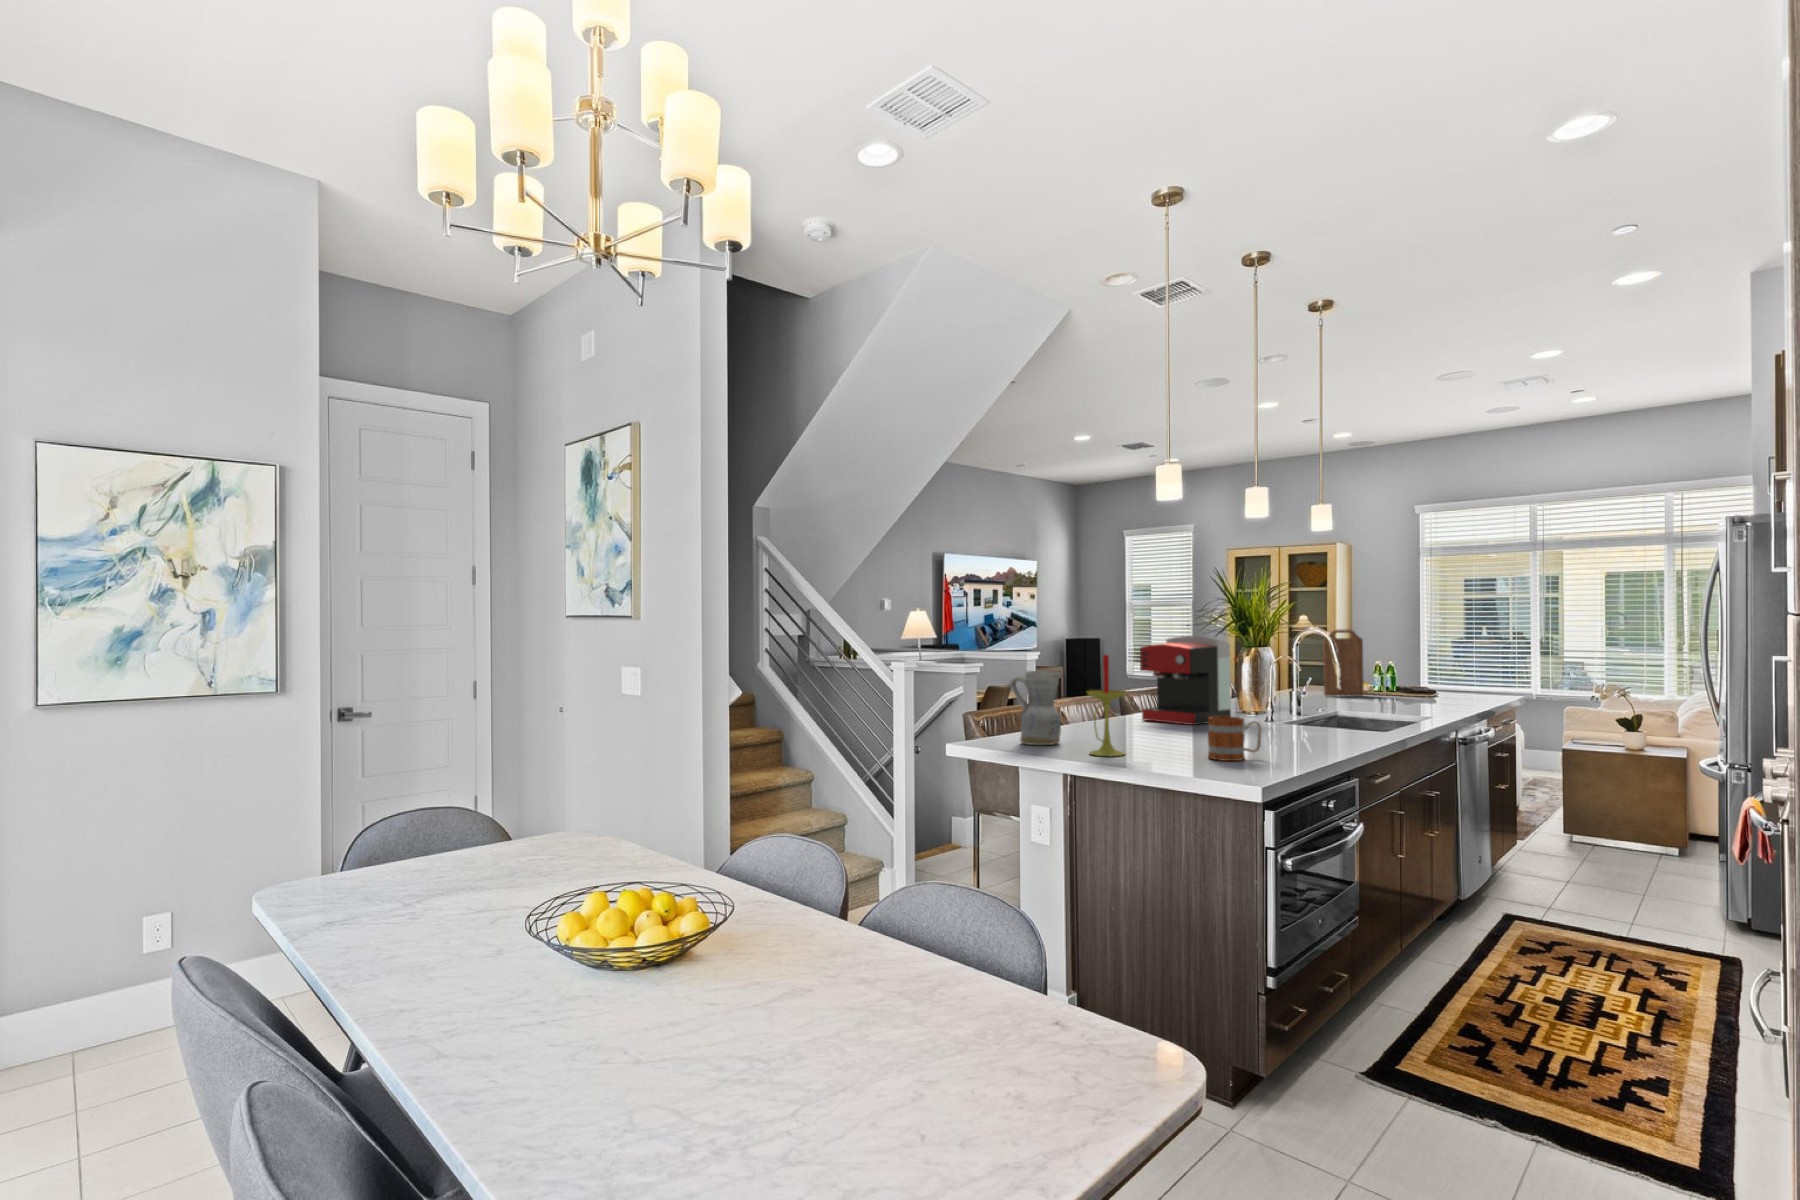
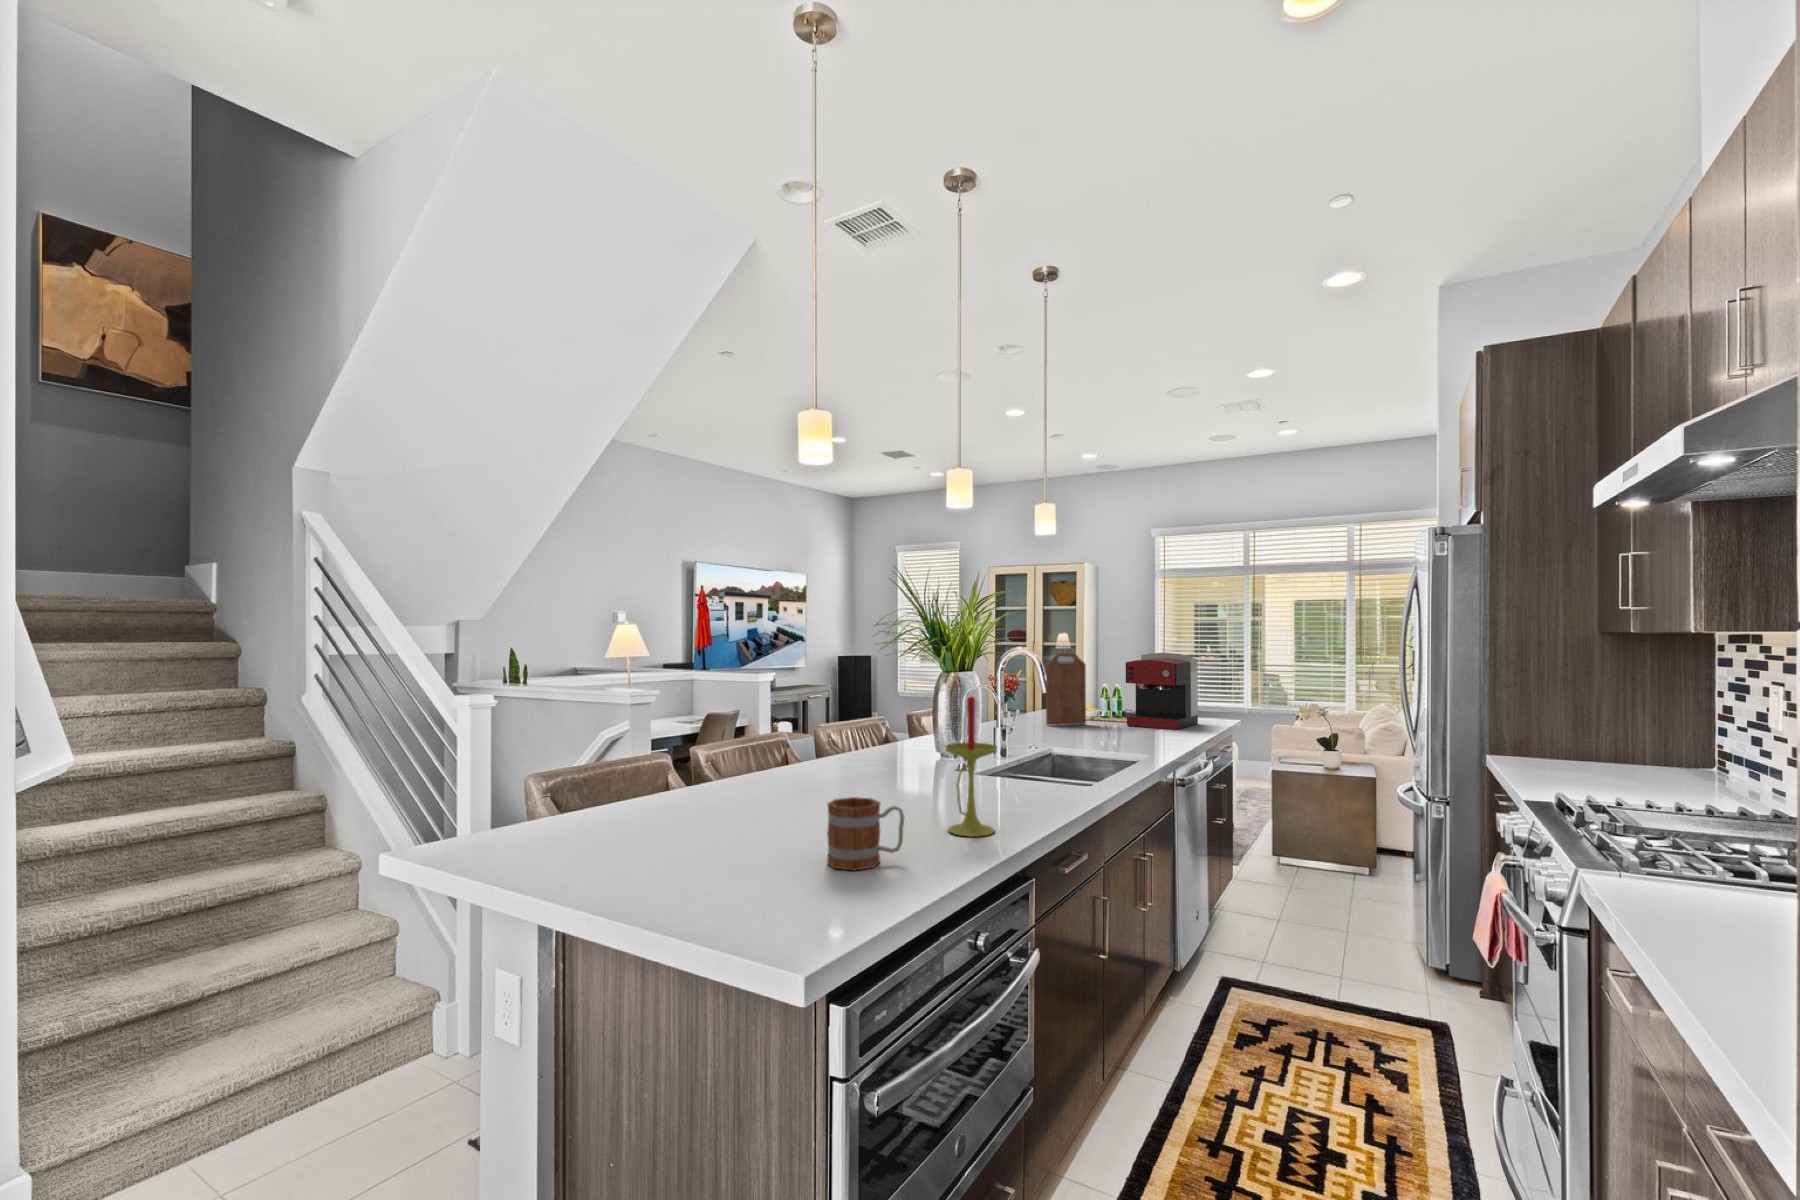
coffee maker: present [1140,636,1231,725] -> present [1126,653,1198,730]
candle: present [1087,655,1126,756] -> present [945,697,997,837]
ceramic pitcher: present [1010,671,1061,745] -> none [581,722,655,834]

